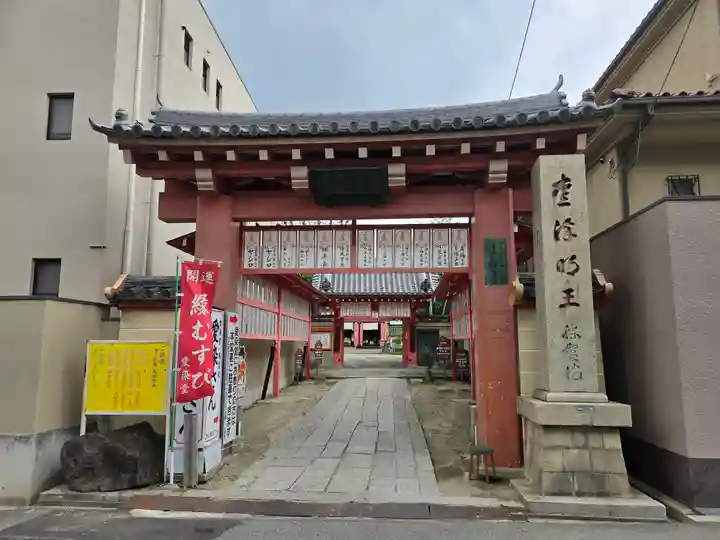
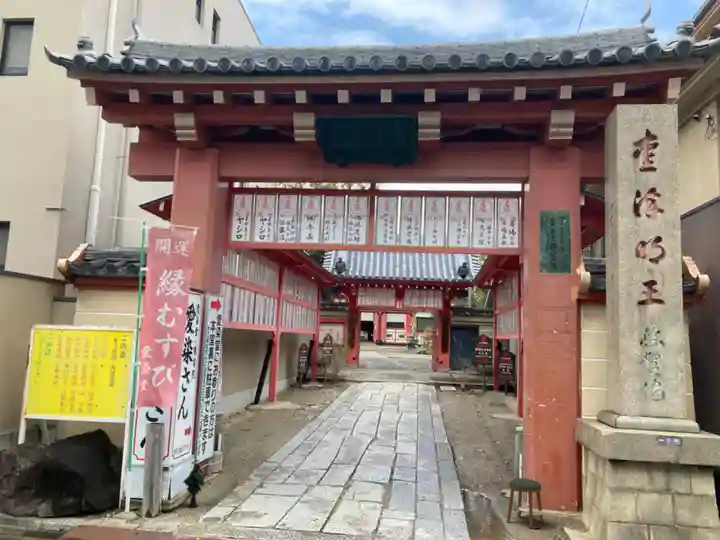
decorative plant: none [213,442,231,480] -> present [183,460,205,507]

